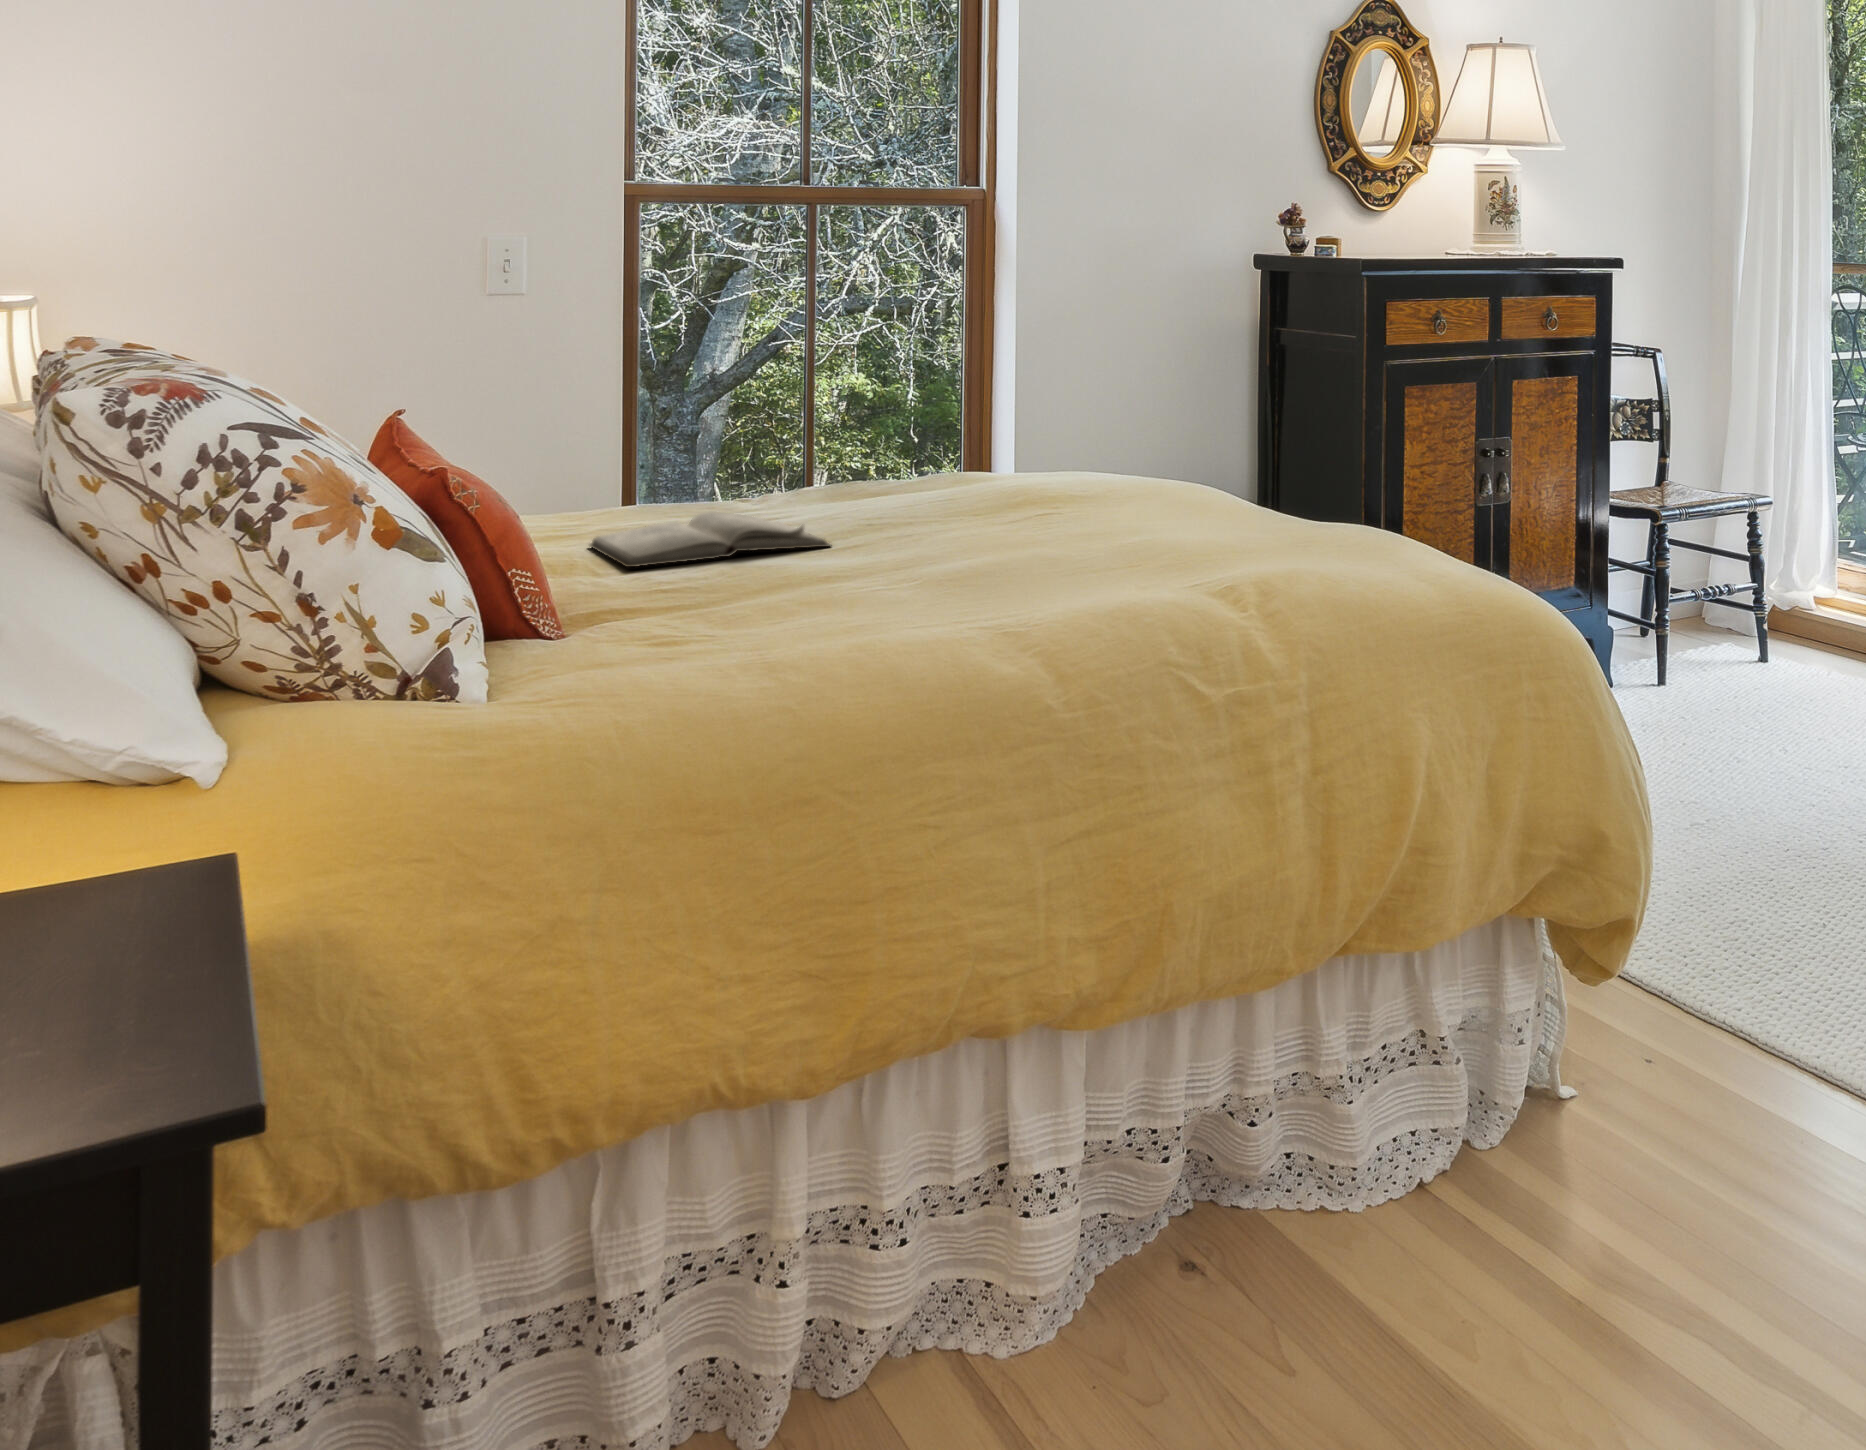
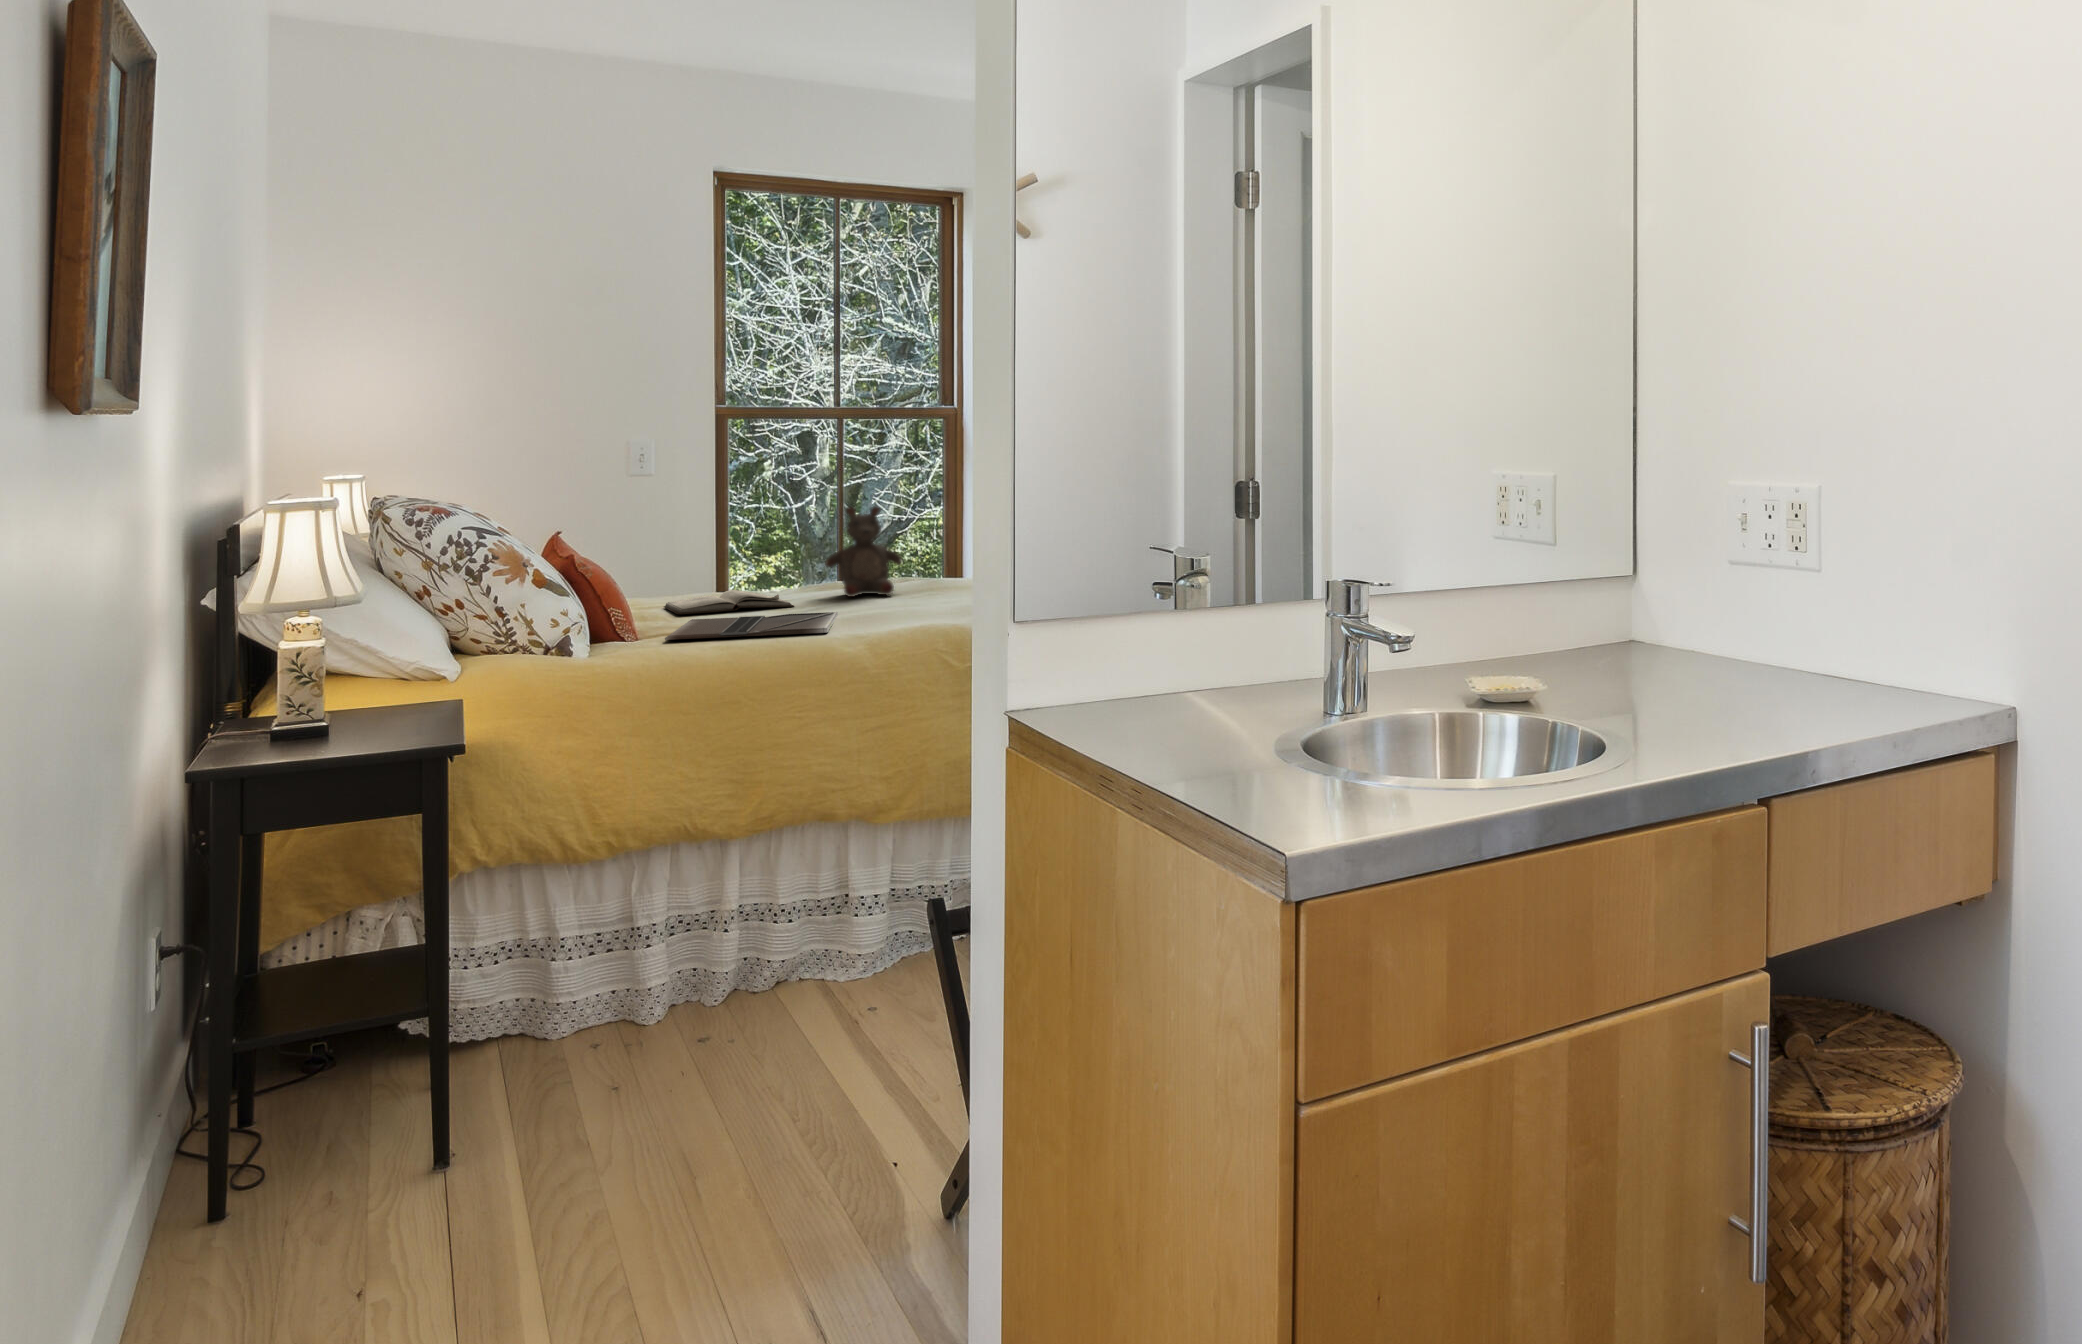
stuffed bear: none [869,358,1001,523] -> present [825,505,902,597]
laptop: none [638,565,952,646] -> present [665,612,838,640]

